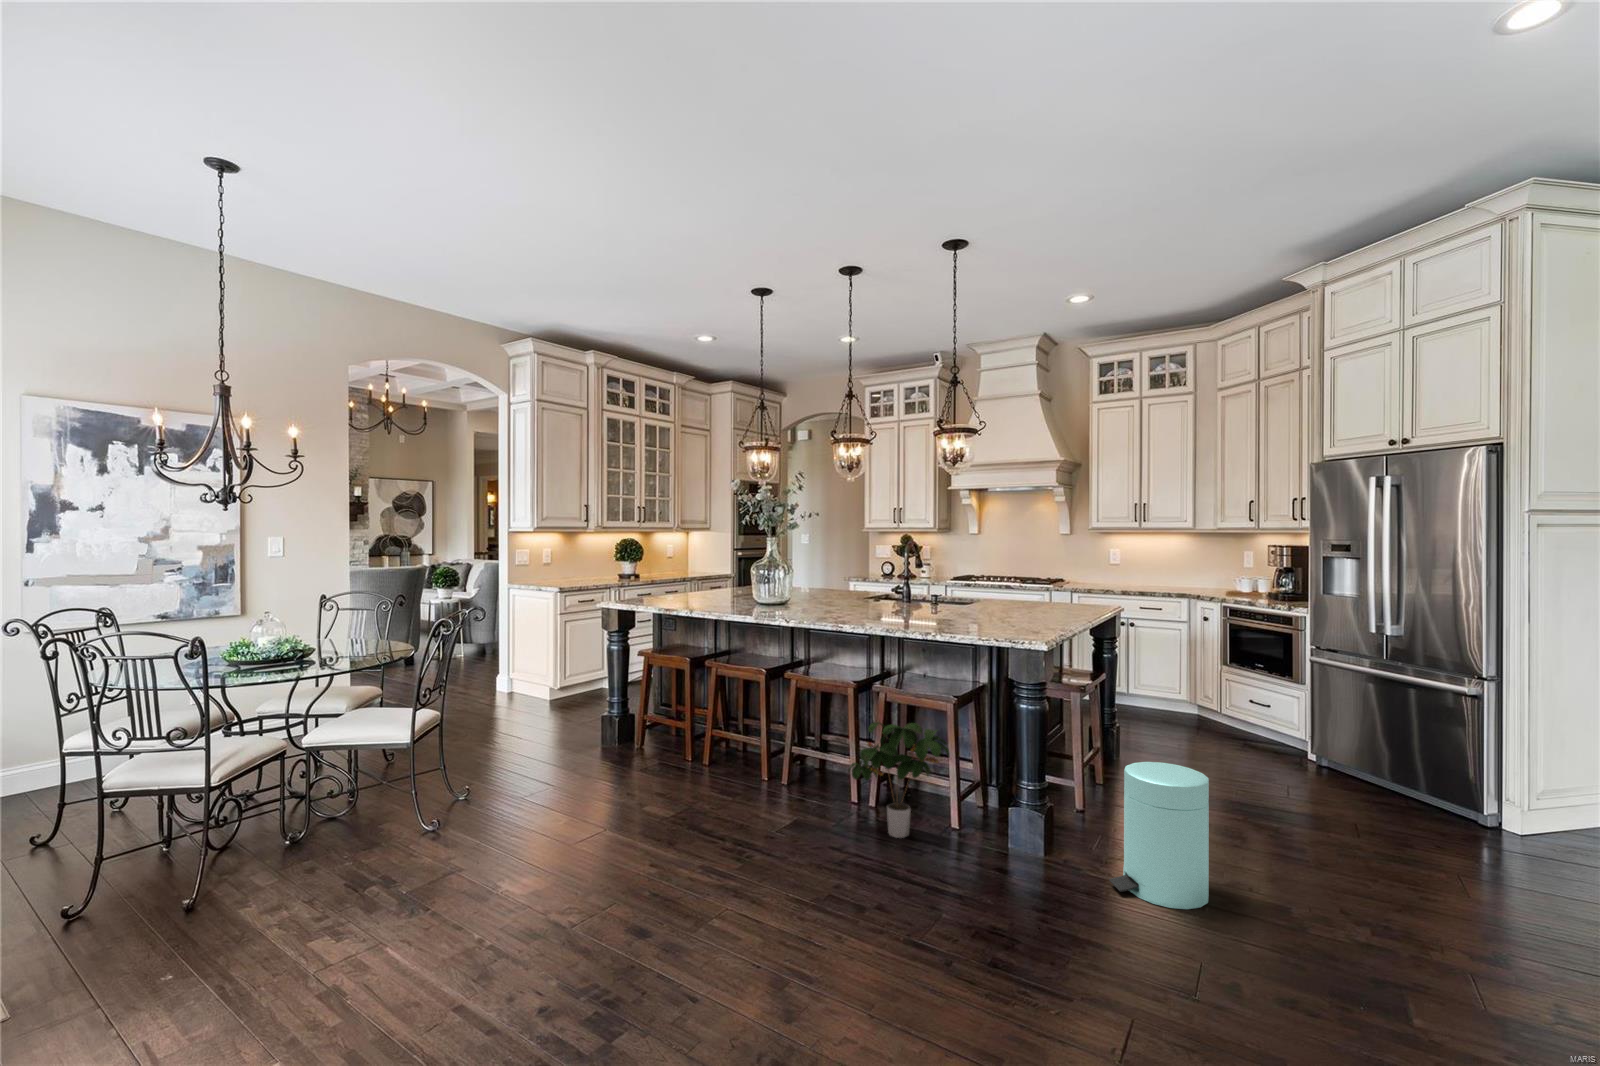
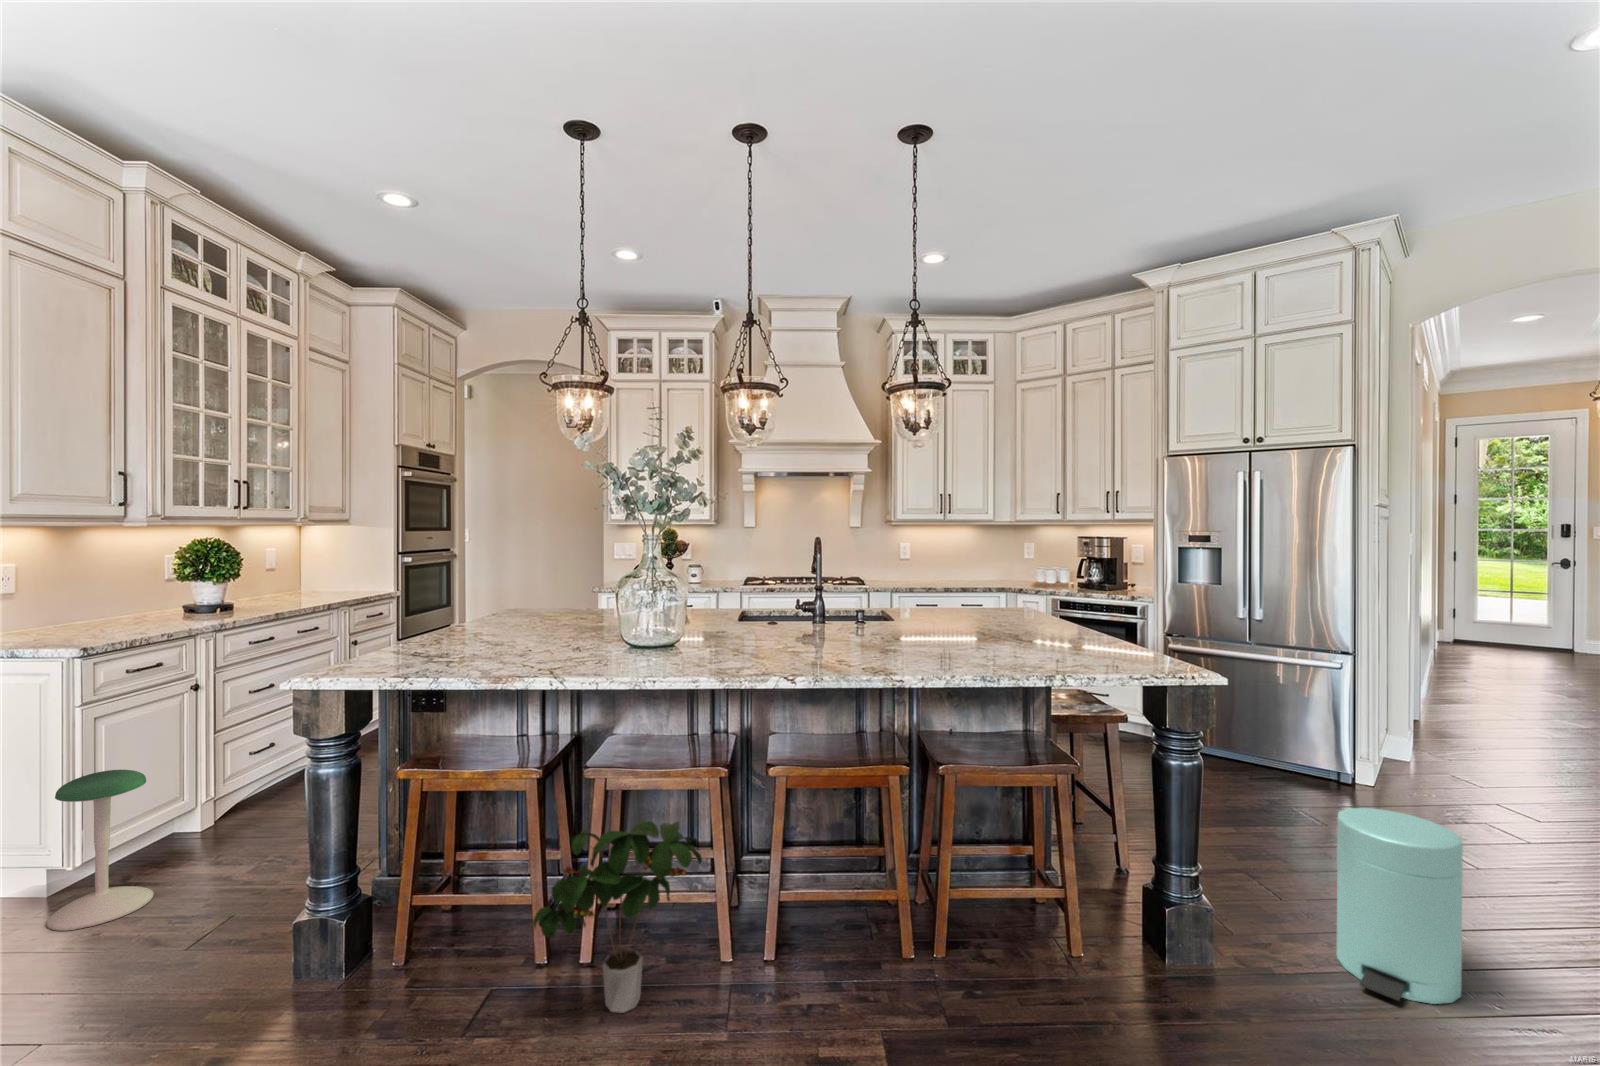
stool: none [543,646,580,713] -> present [46,770,154,931]
potted plant: present [848,722,949,838] -> present [533,821,702,1013]

